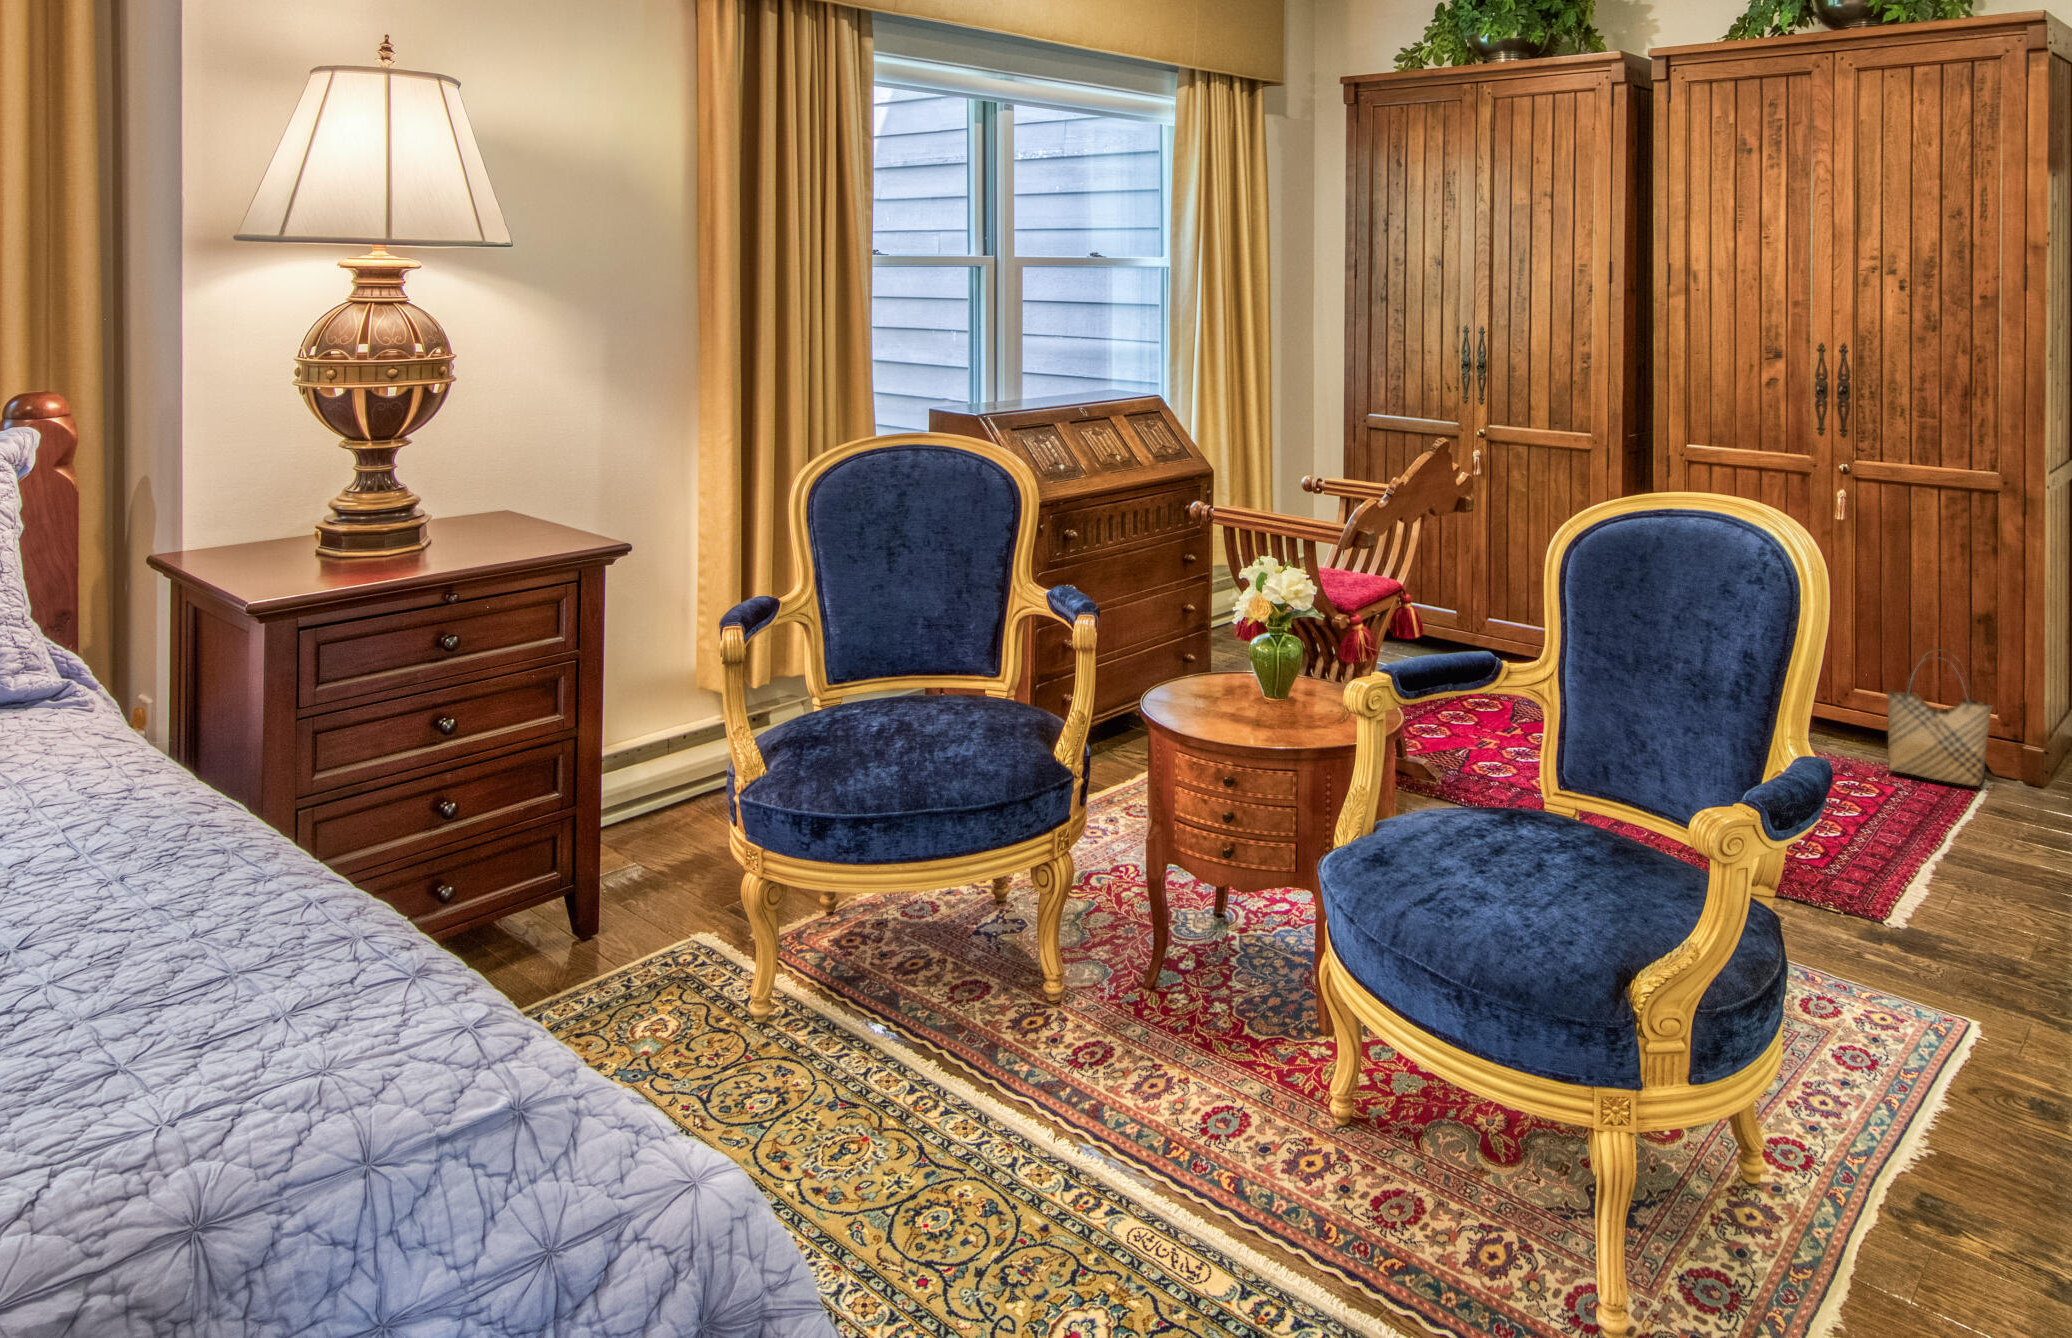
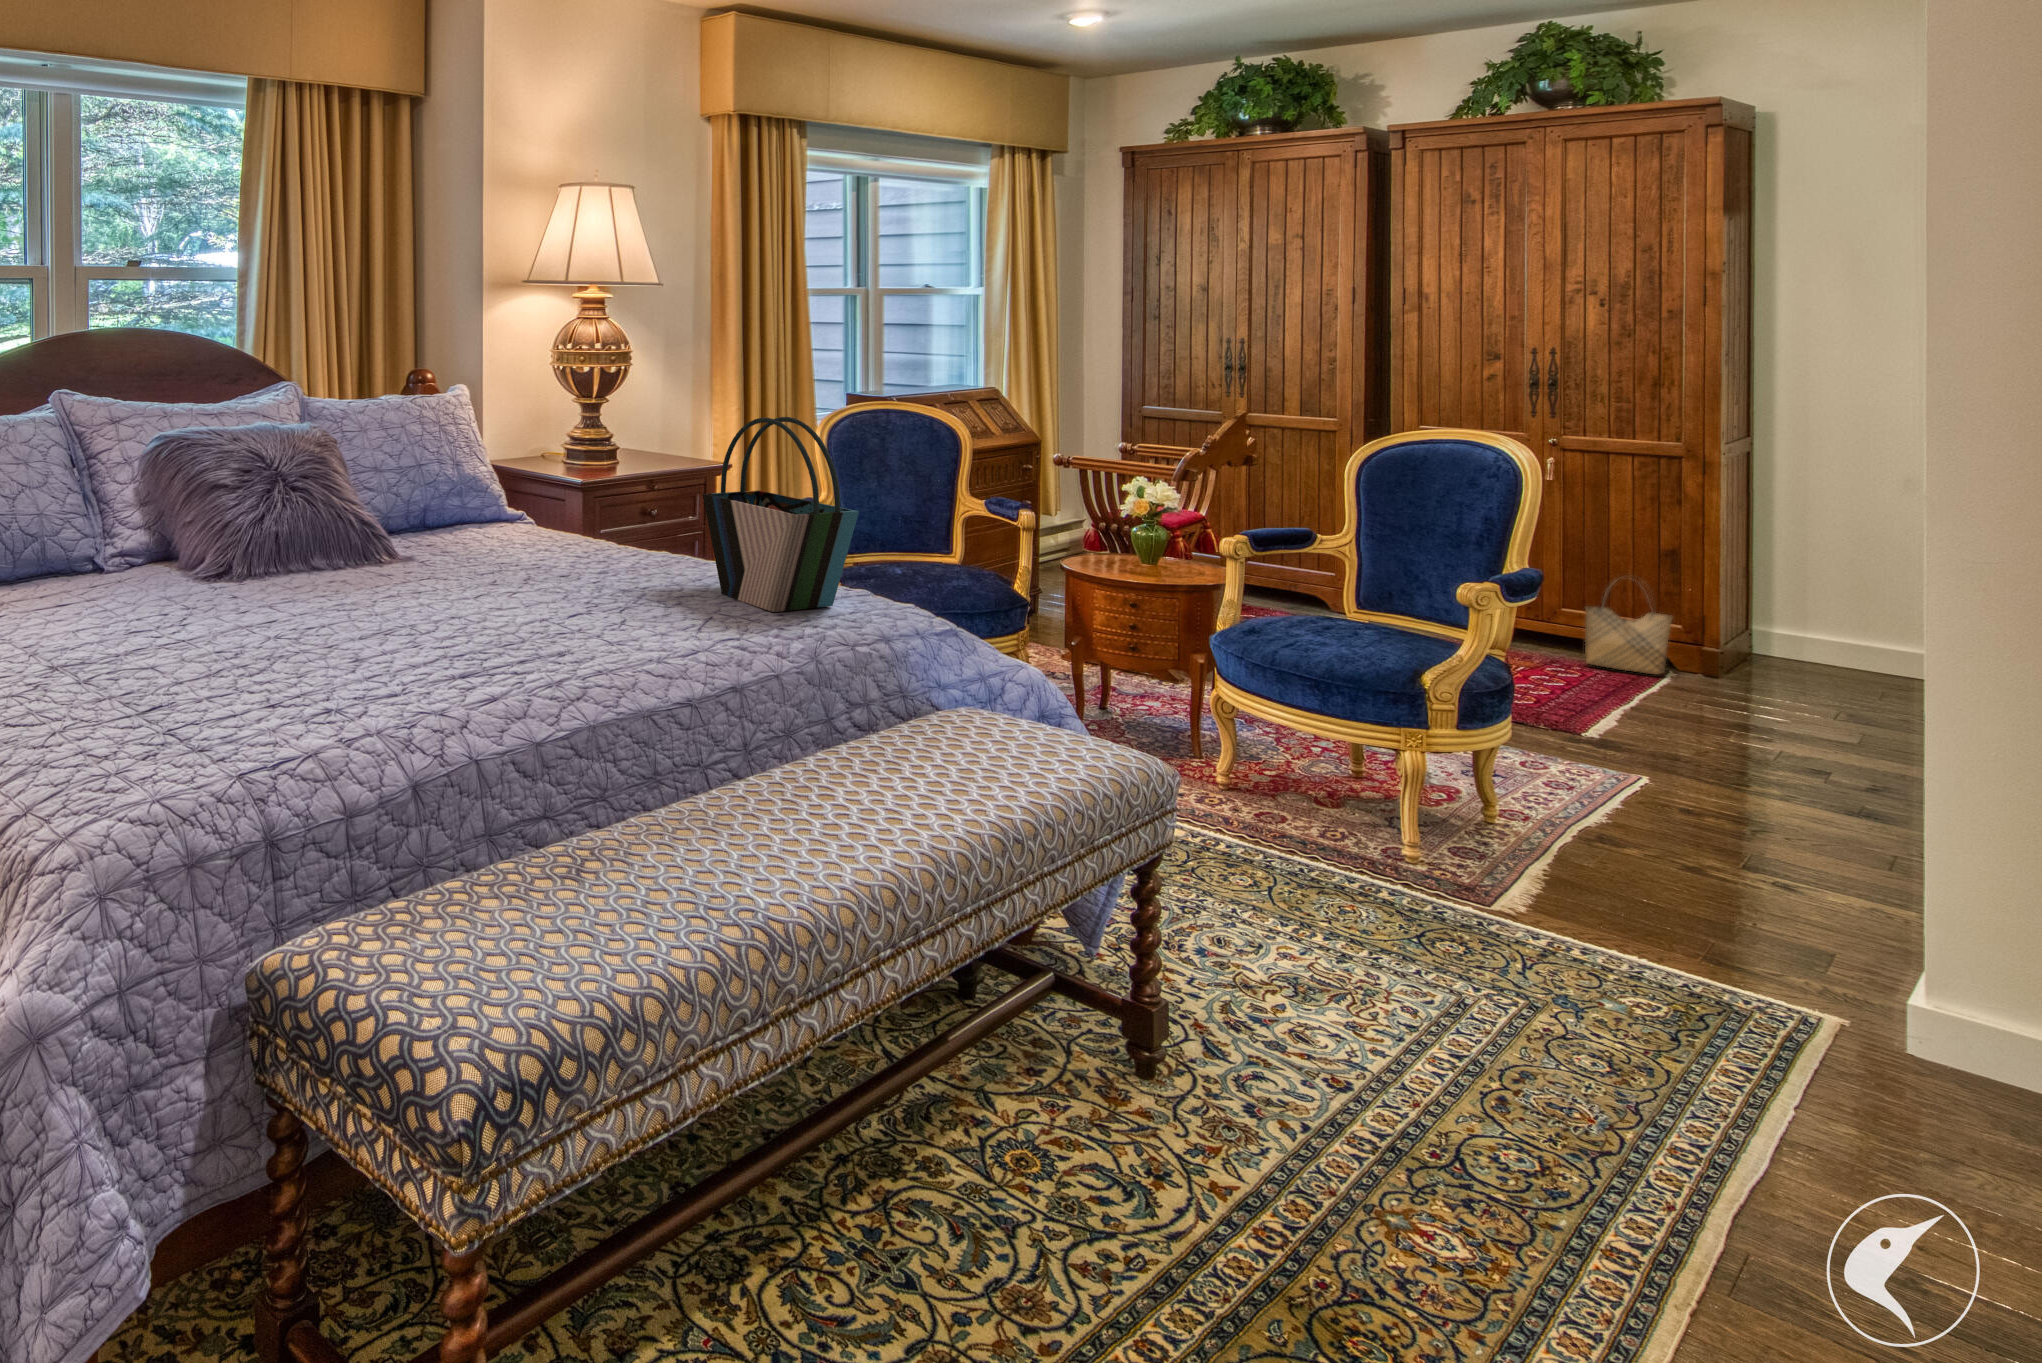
tote bag: none [18,569,260,1096] -> present [702,417,859,612]

